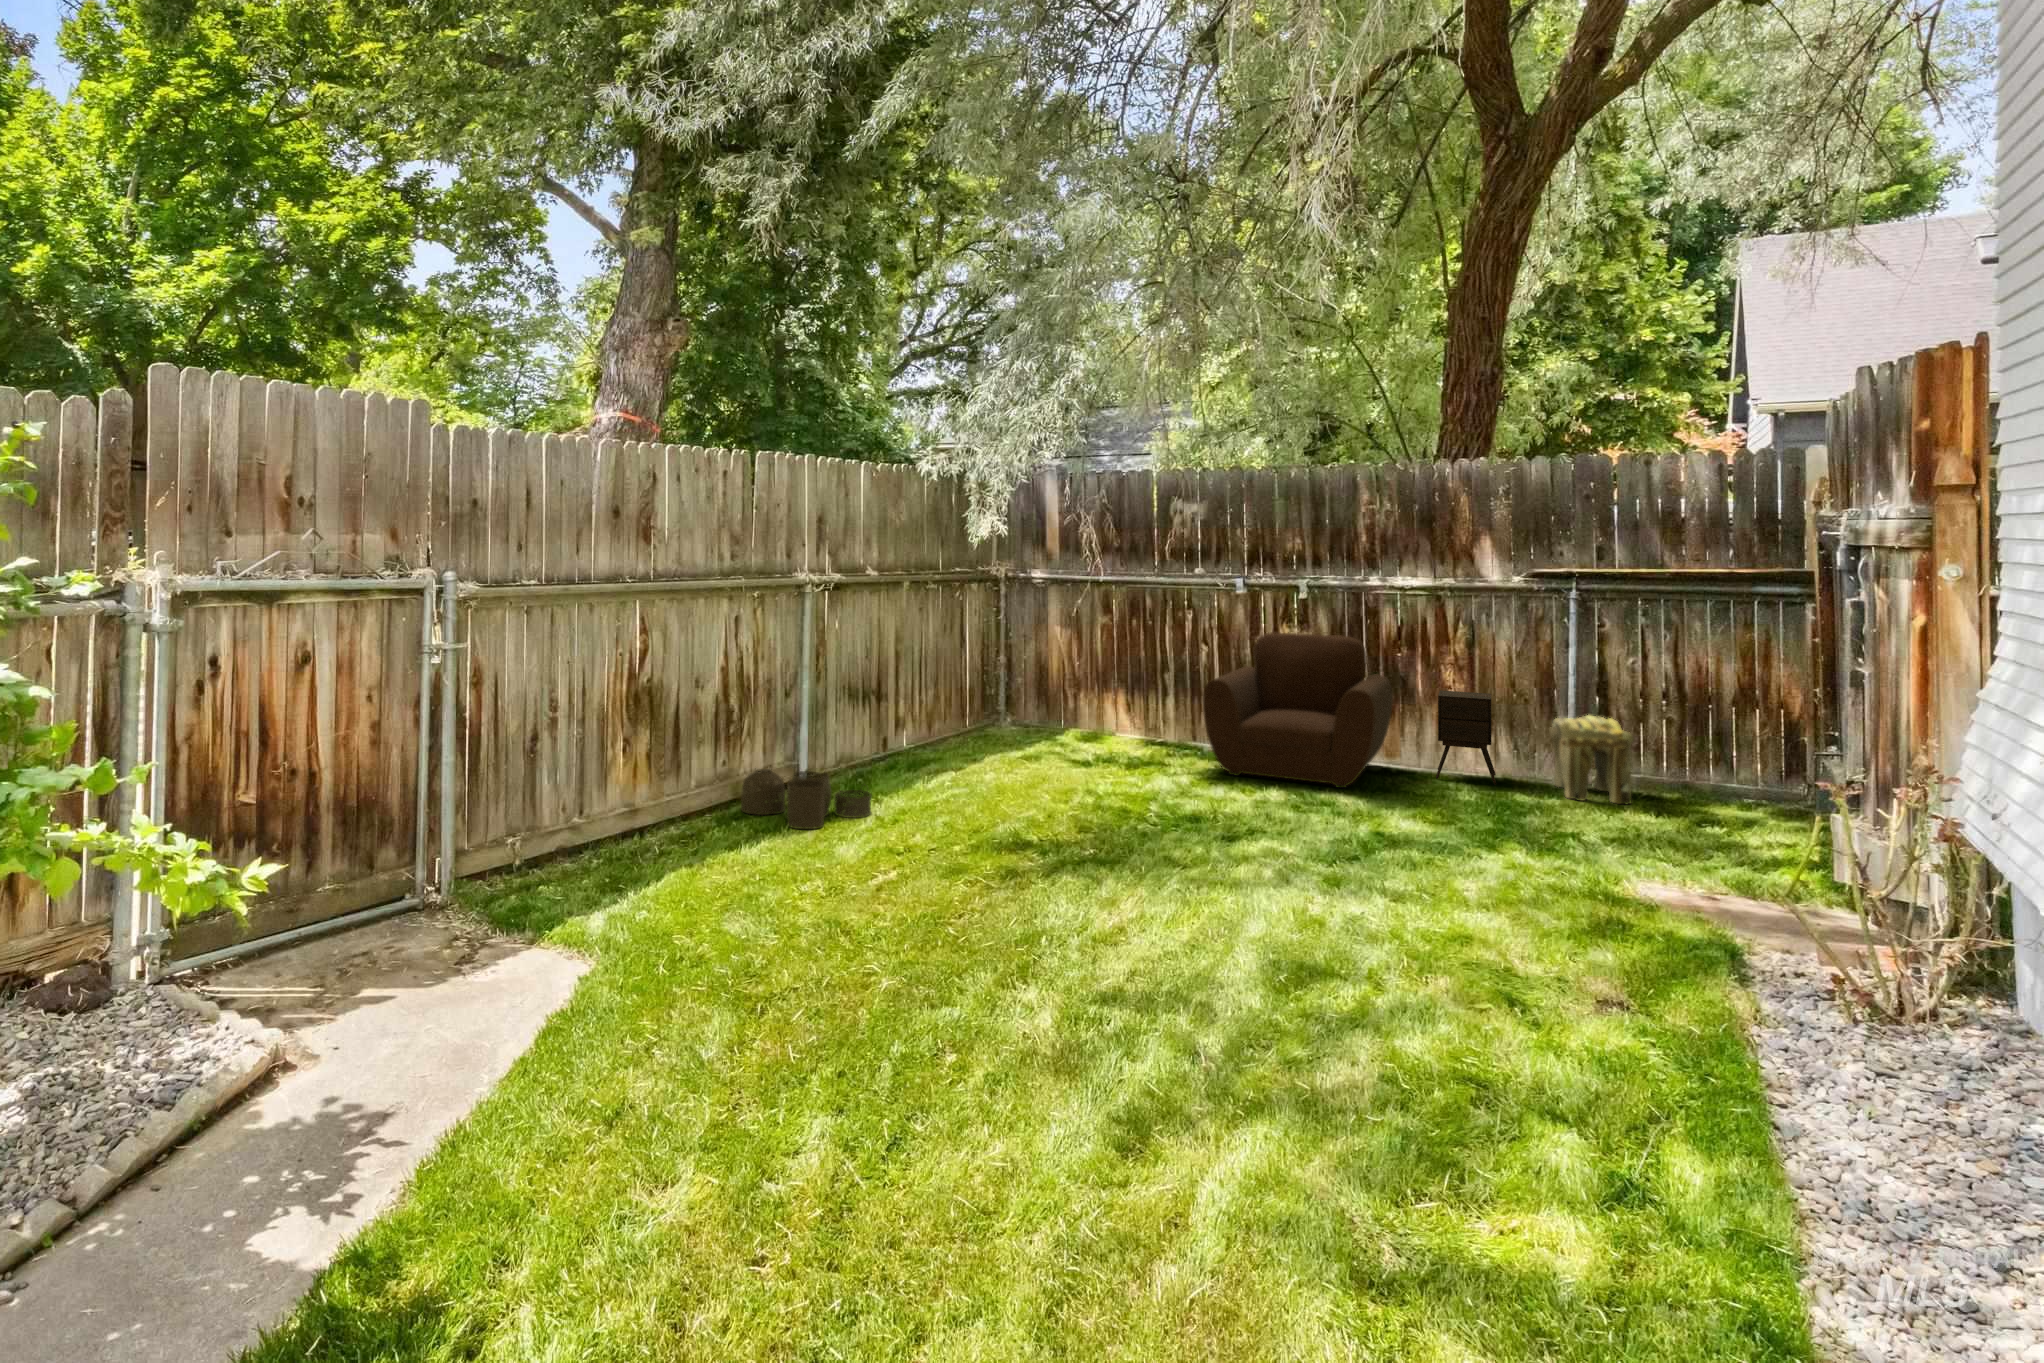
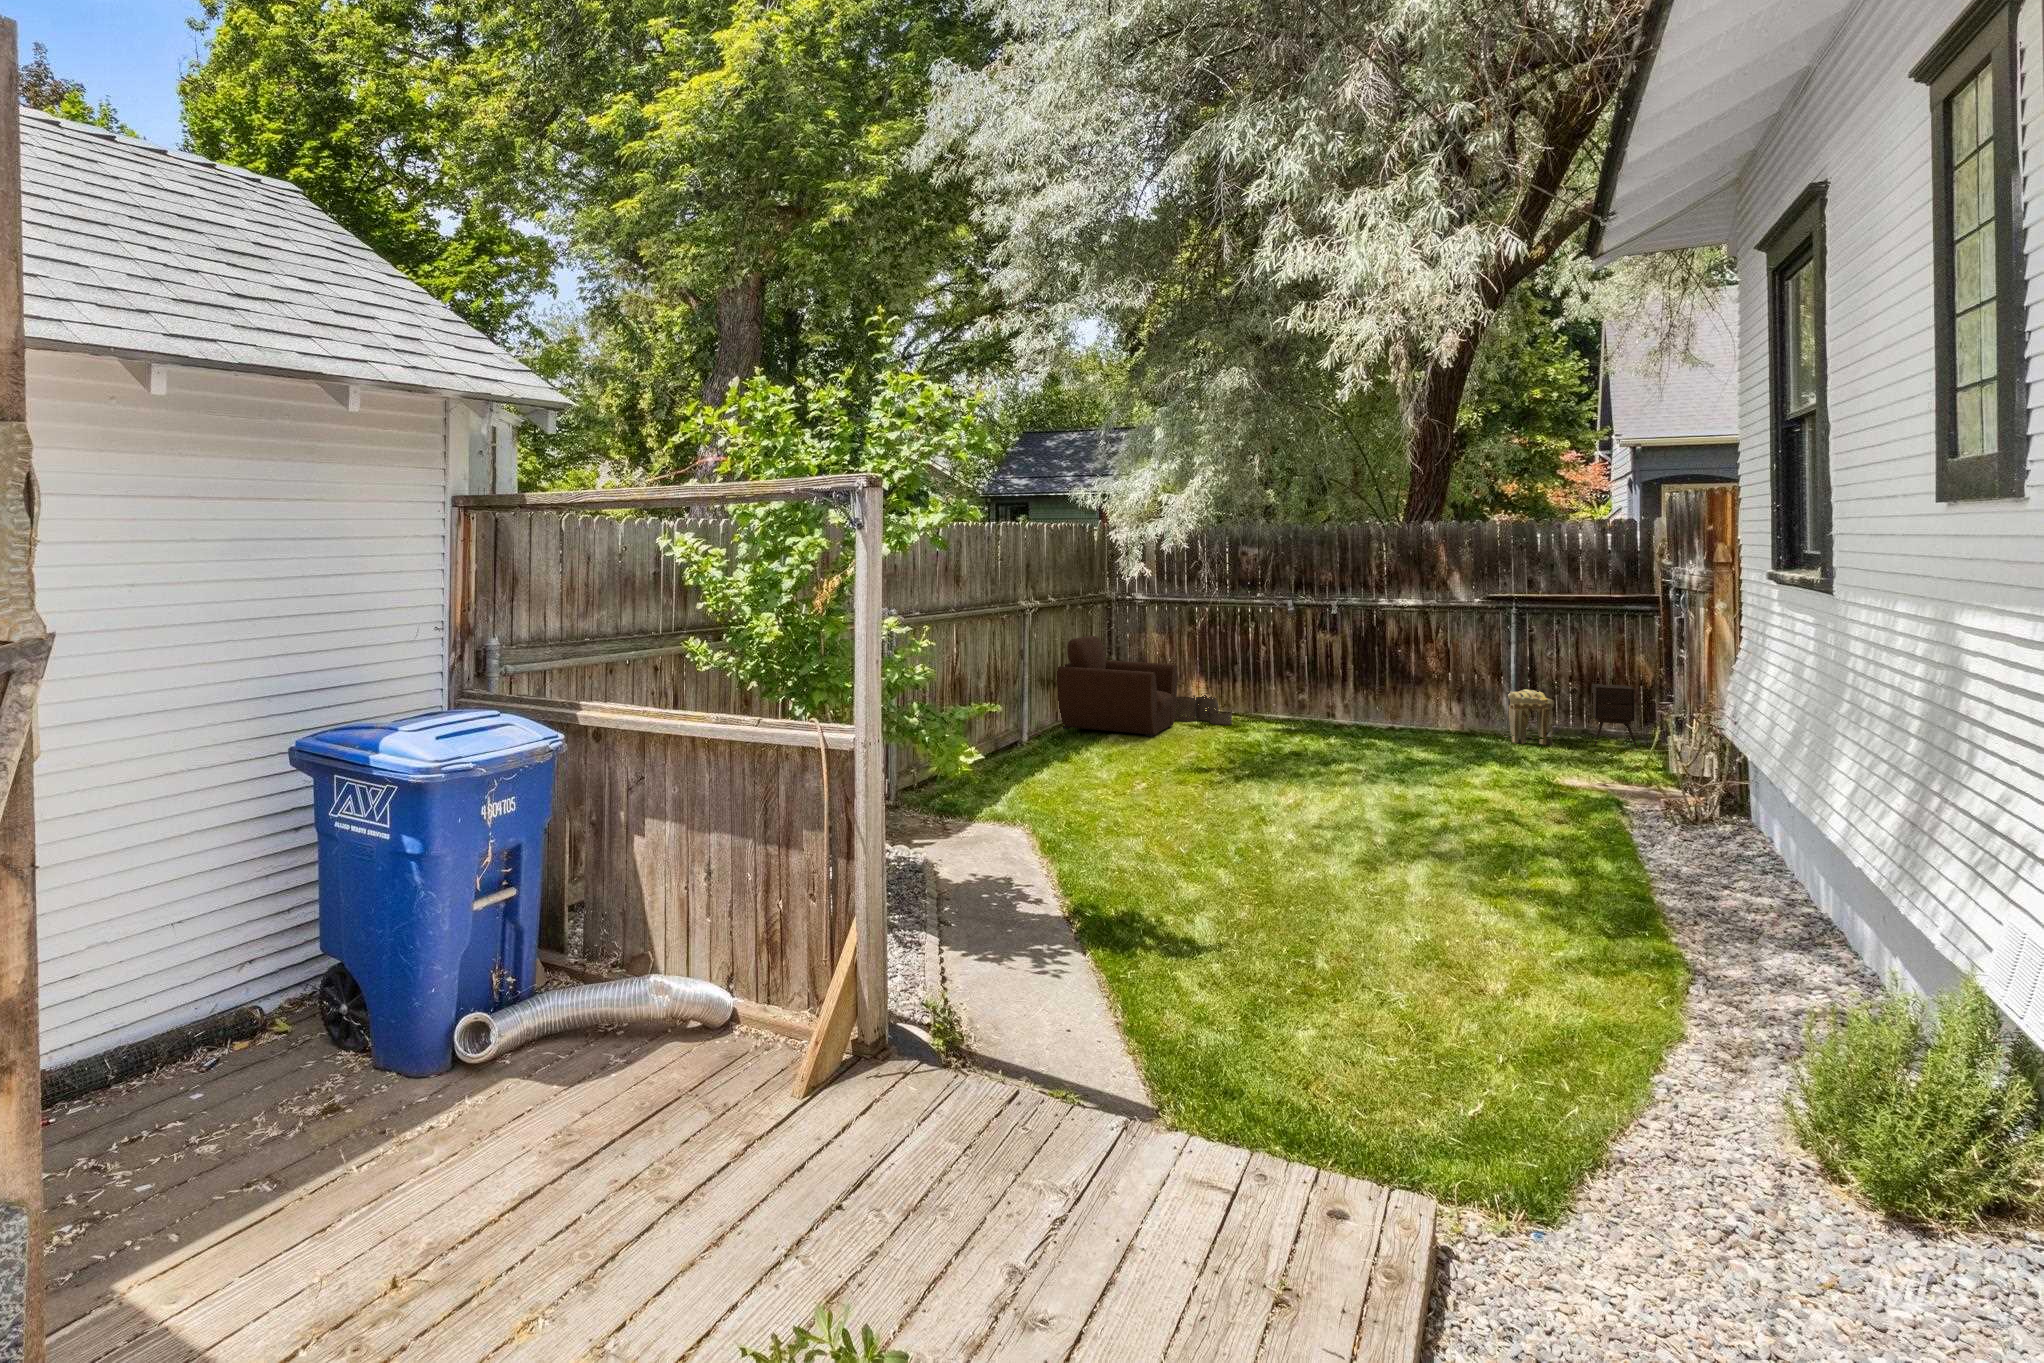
armchair: present [1203,632,1393,788] -> present [1055,636,1177,737]
side table: present [1436,690,1496,785] -> present [1592,684,1638,749]
woven basket: present [741,768,871,829] -> present [1175,693,1232,725]

